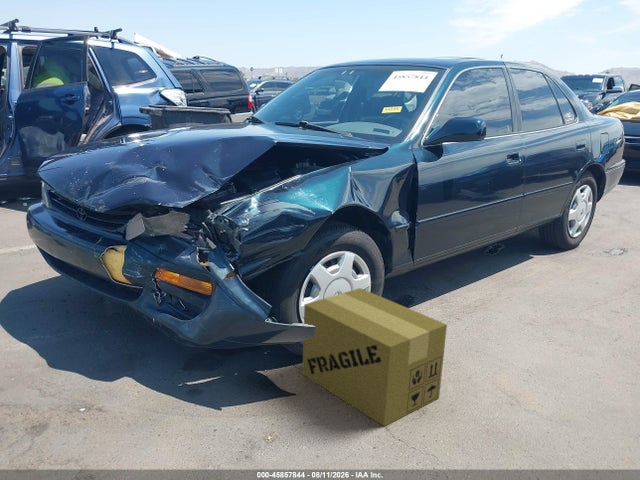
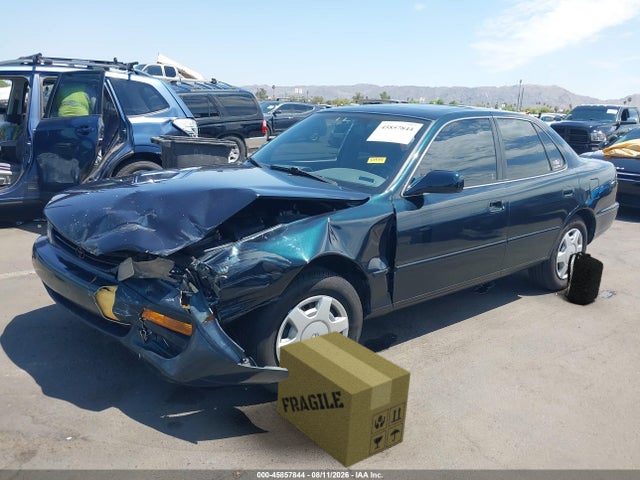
backpack: none [570,209,617,262] -> present [559,251,603,304]

